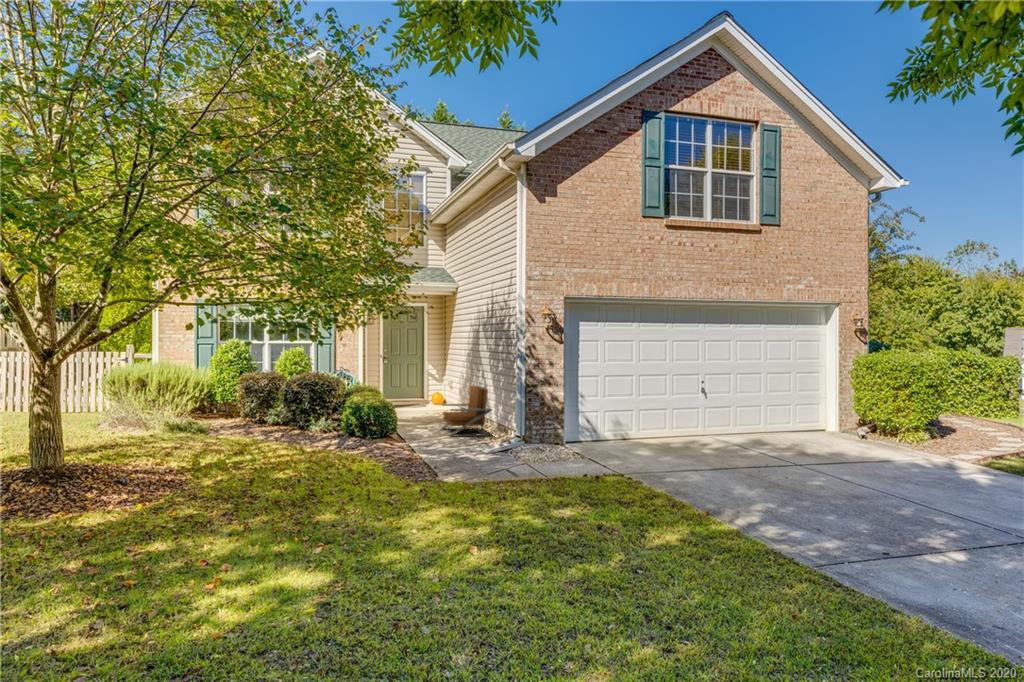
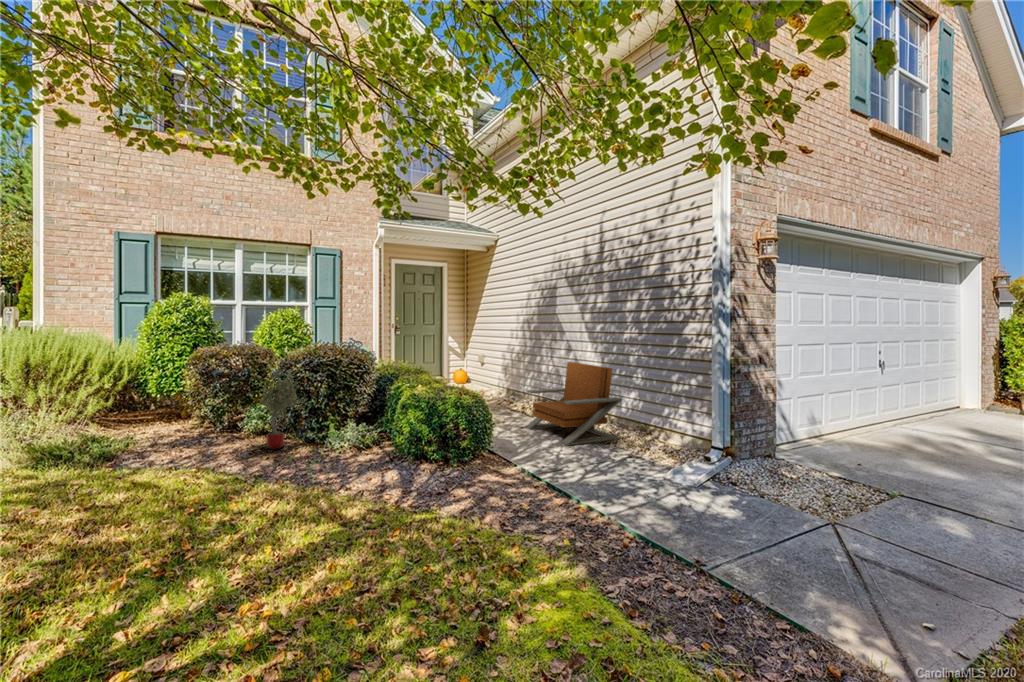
potted tree: none [275,386,300,430] -> present [260,369,306,449]

